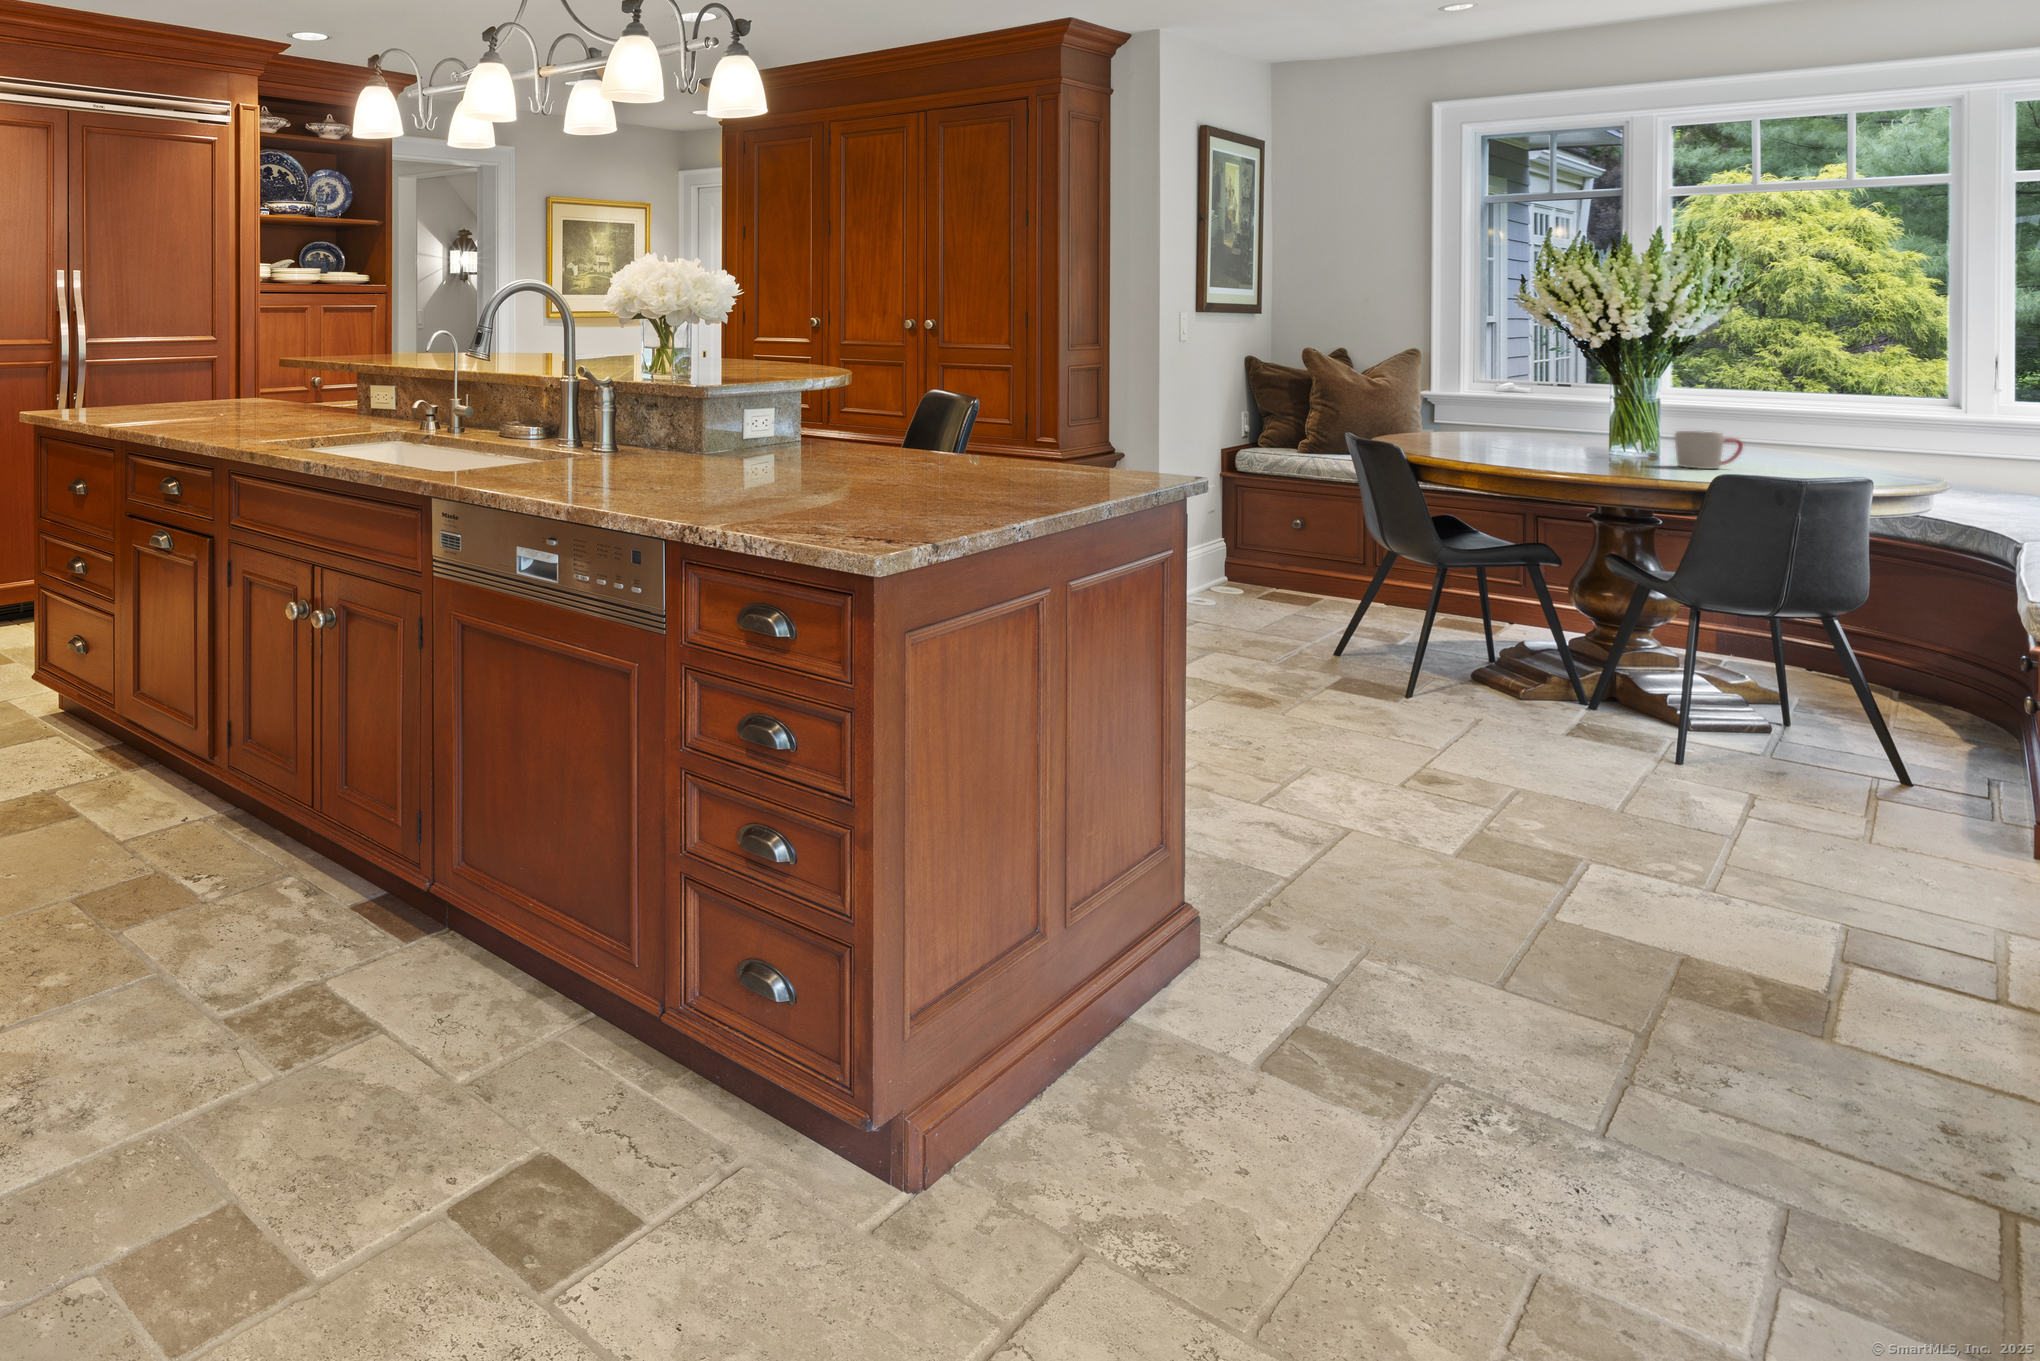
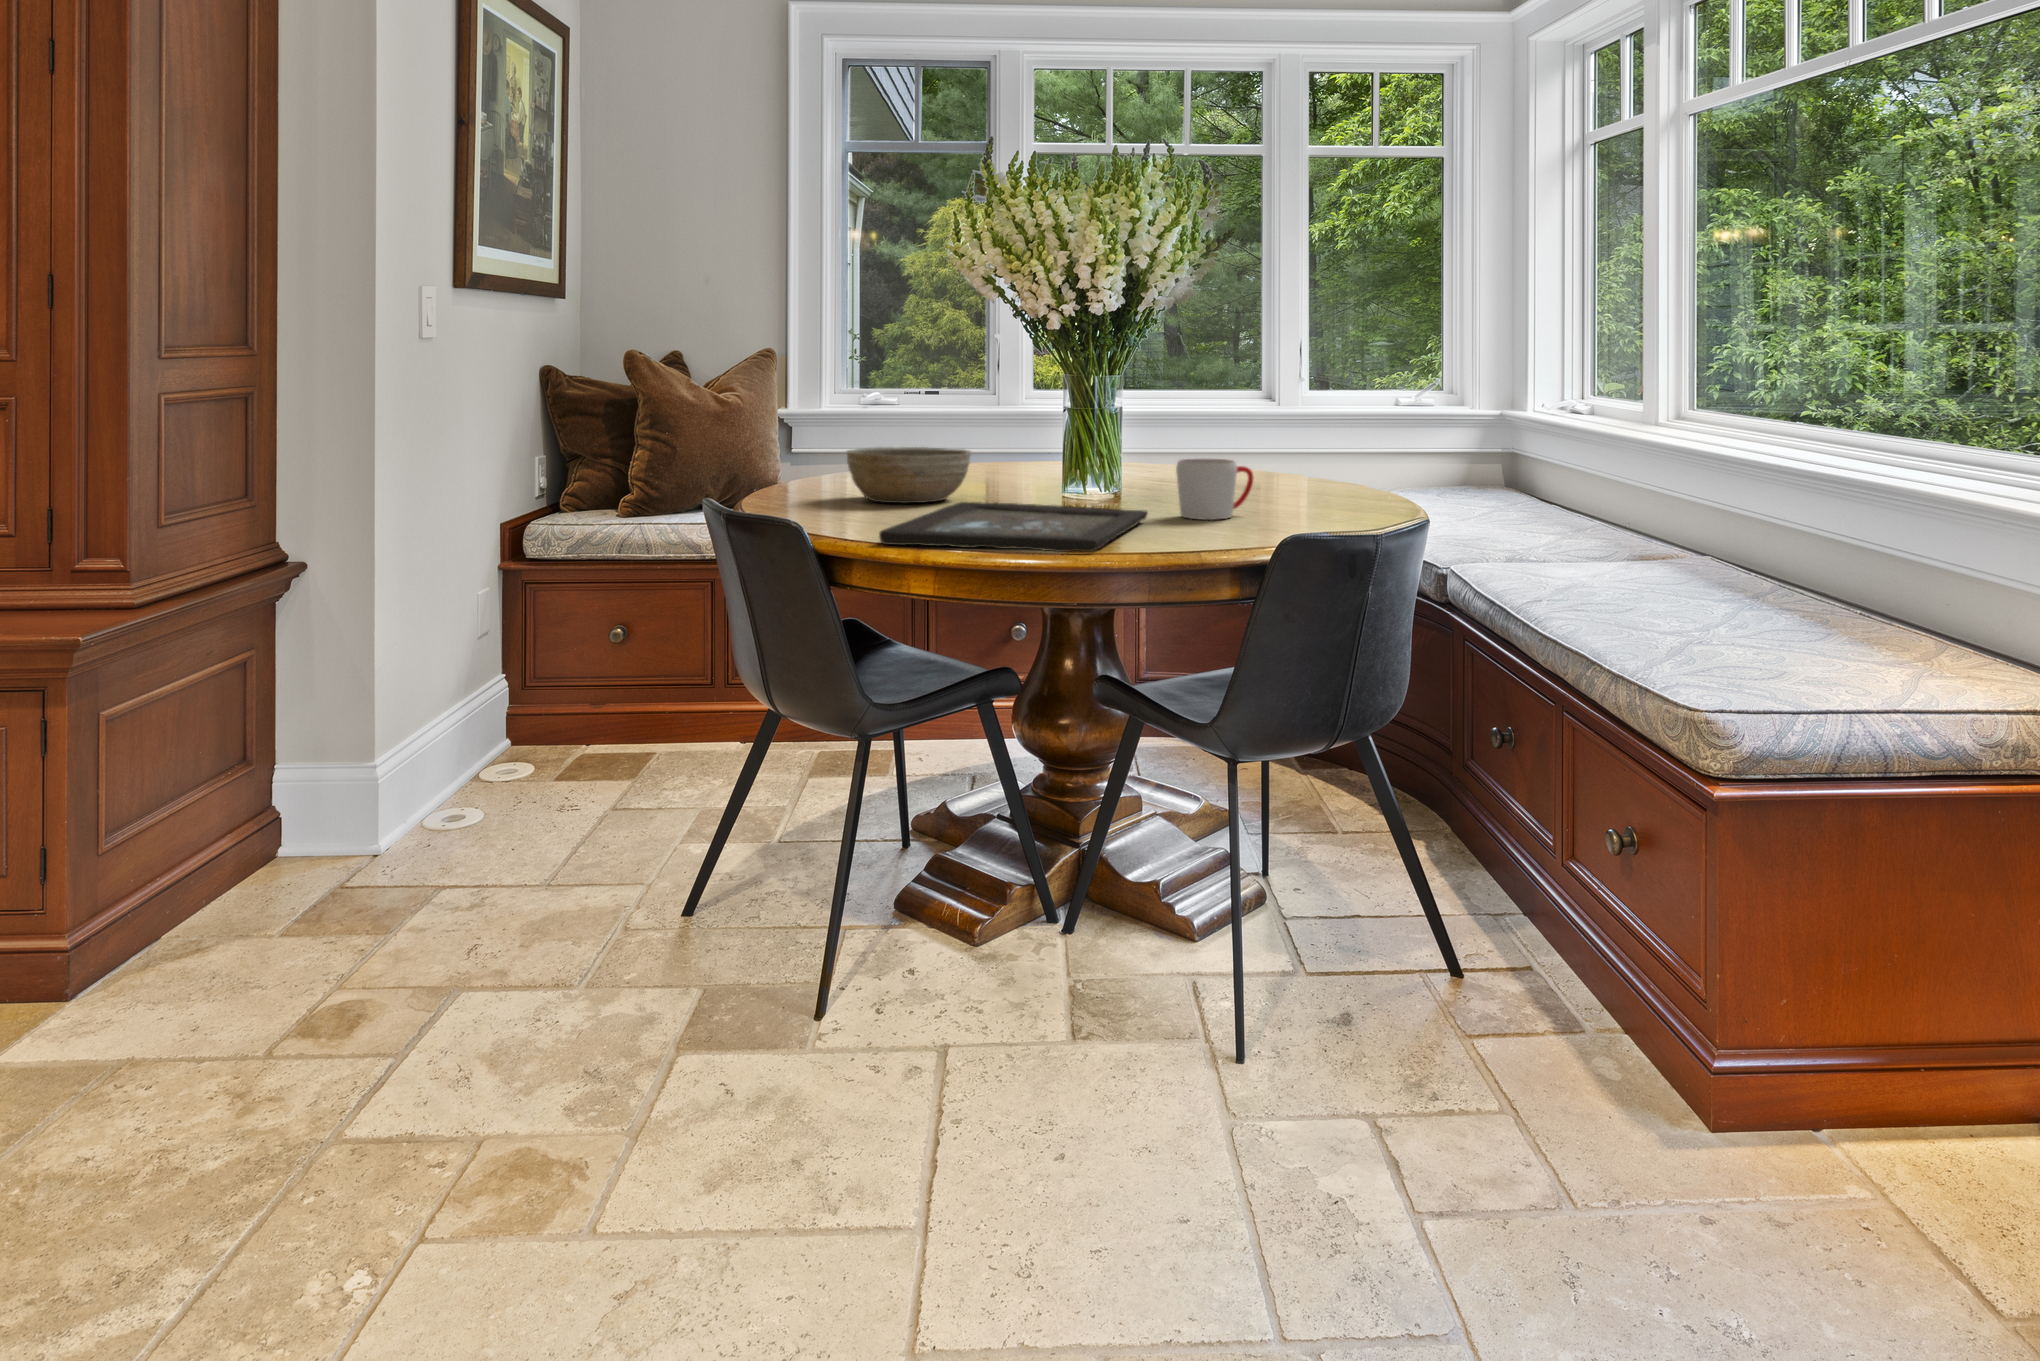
bowl: none [1445,414,1536,448] -> present [847,447,971,503]
tray: none [1445,447,1645,471] -> present [879,502,1148,552]

